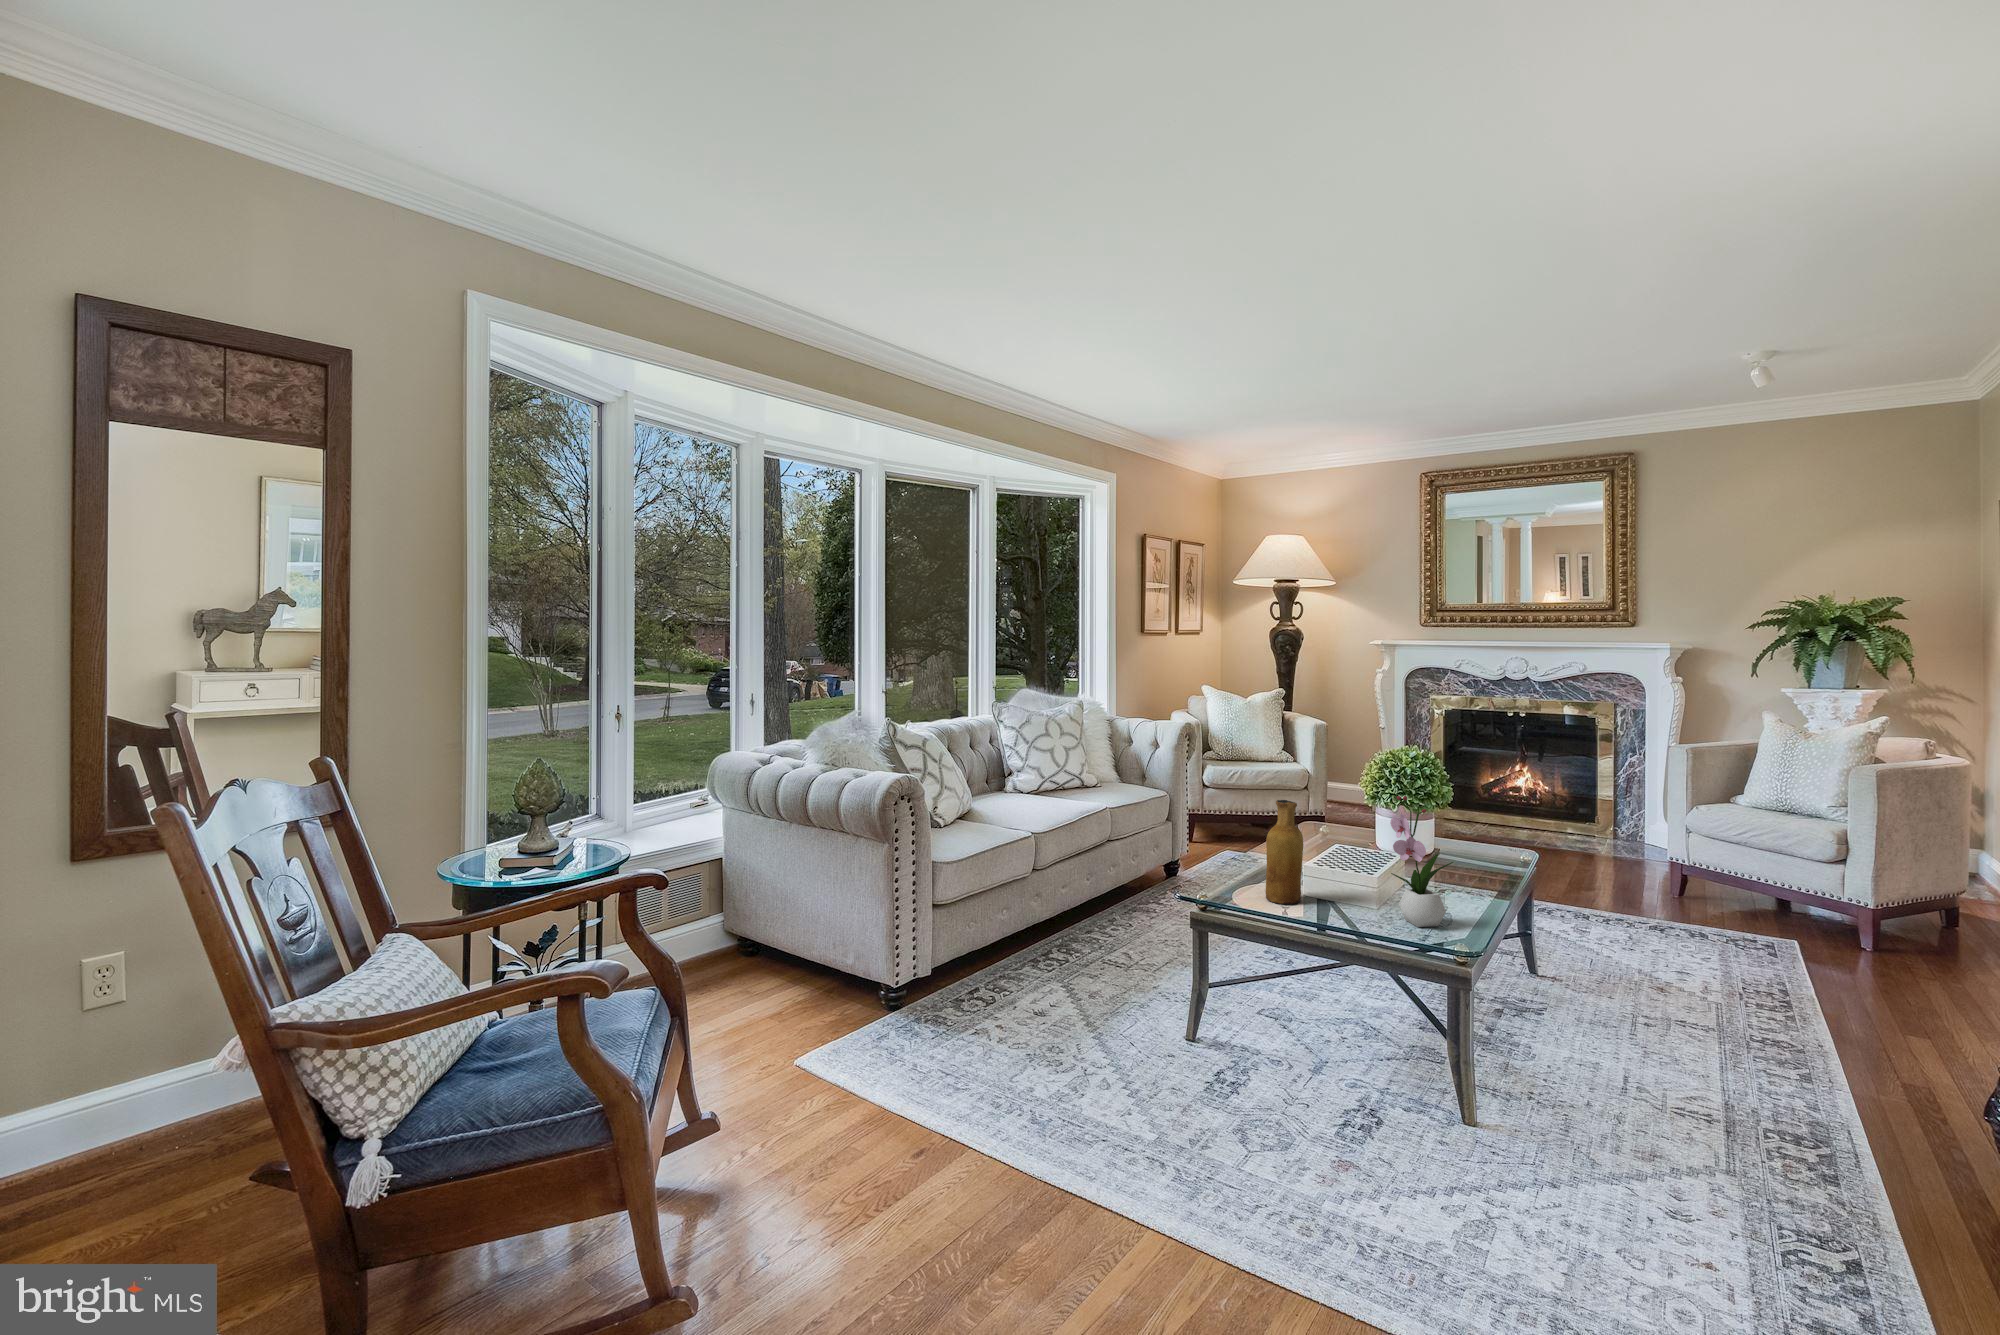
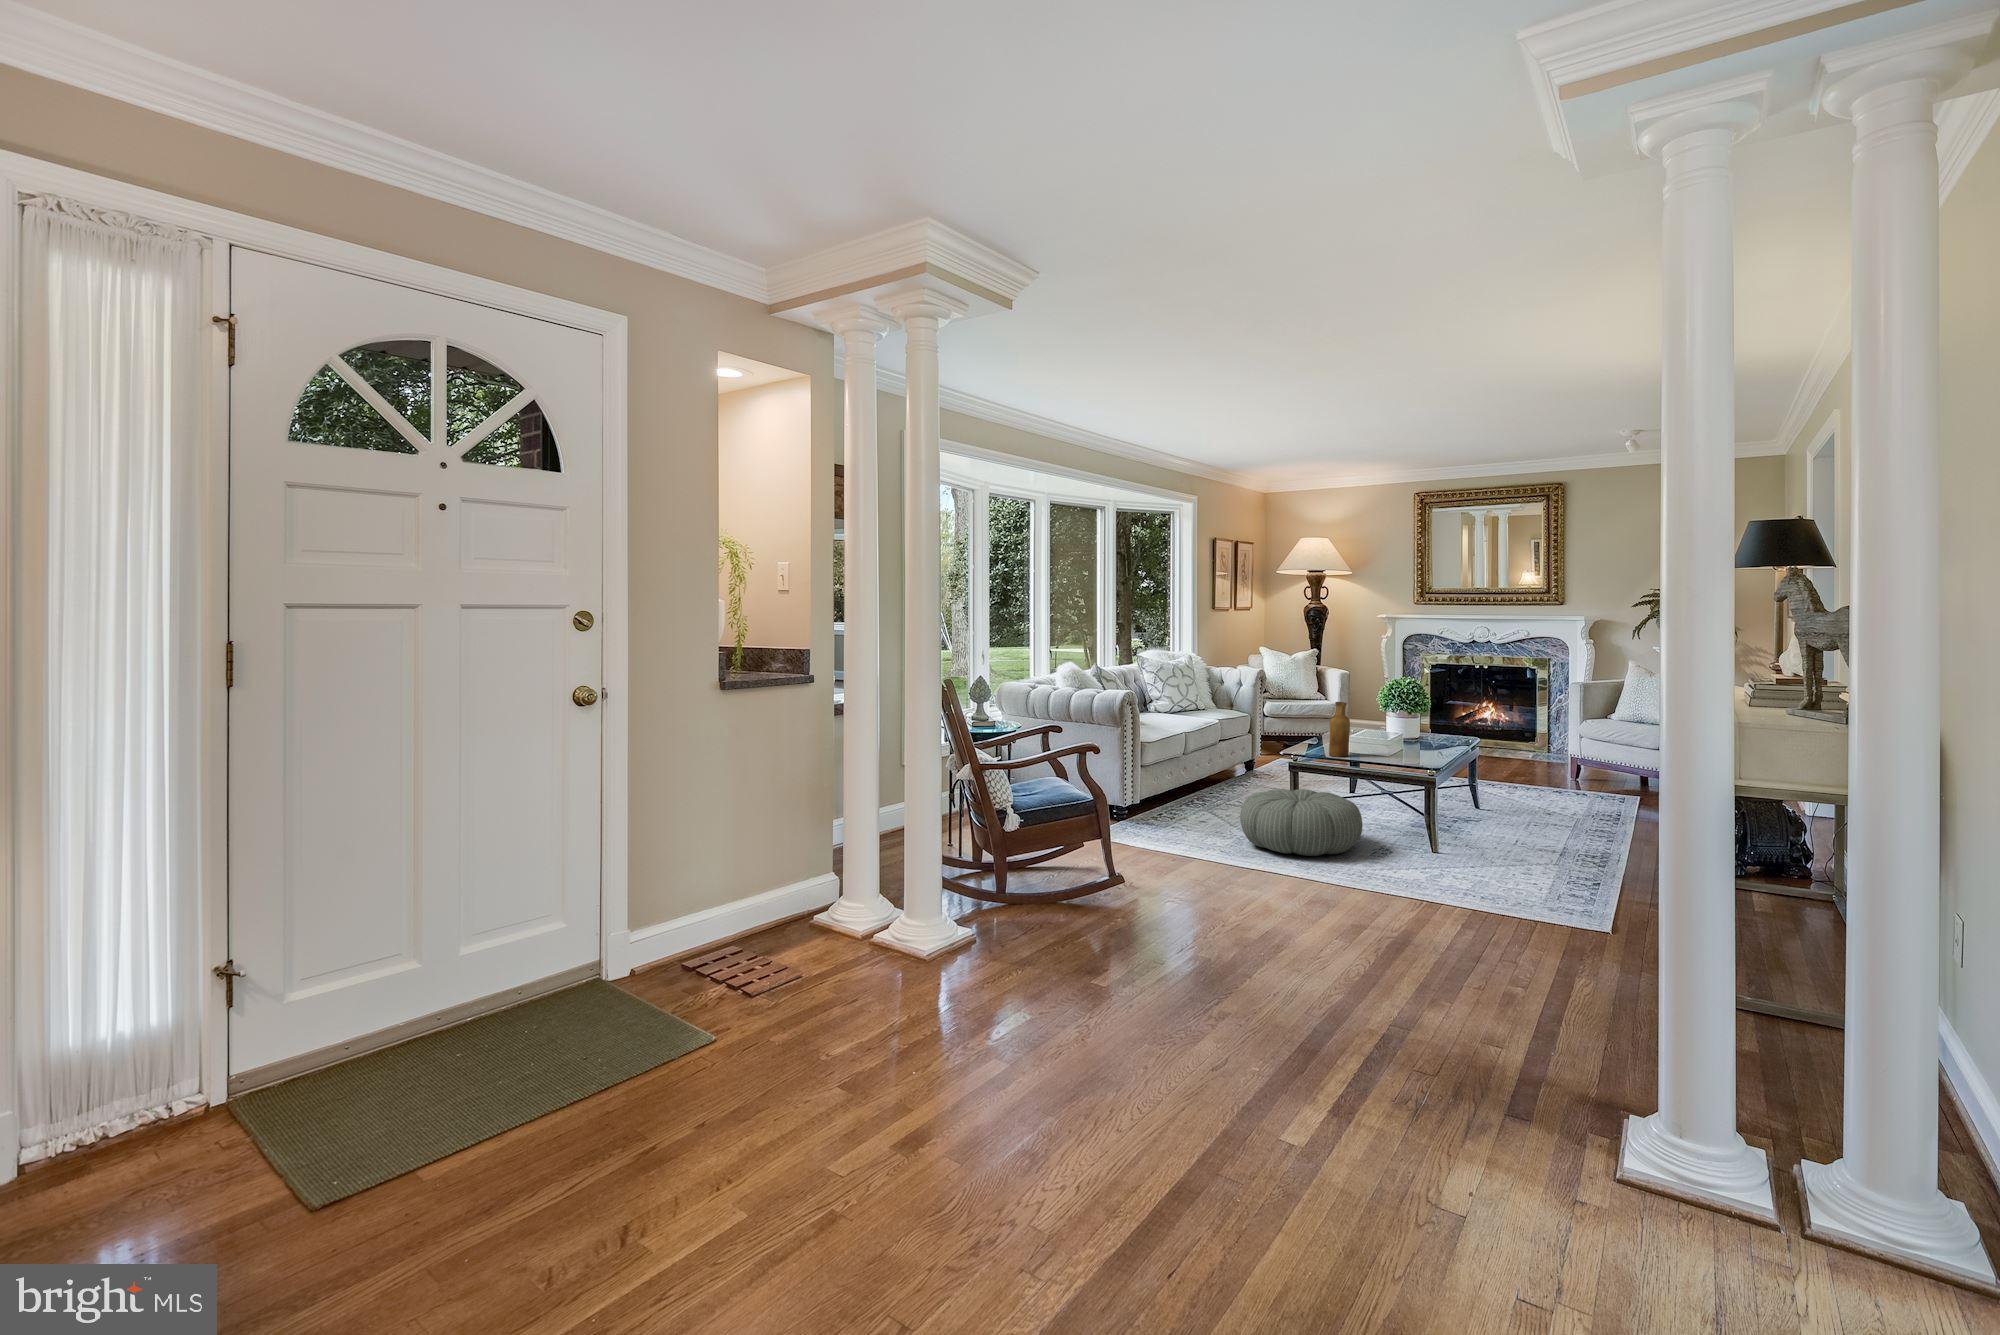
flower arrangement: present [1390,796,1453,927] -> none [1398,696,1430,763]
pouf: none [1081,972,1319,1145] -> present [1240,789,1362,856]

